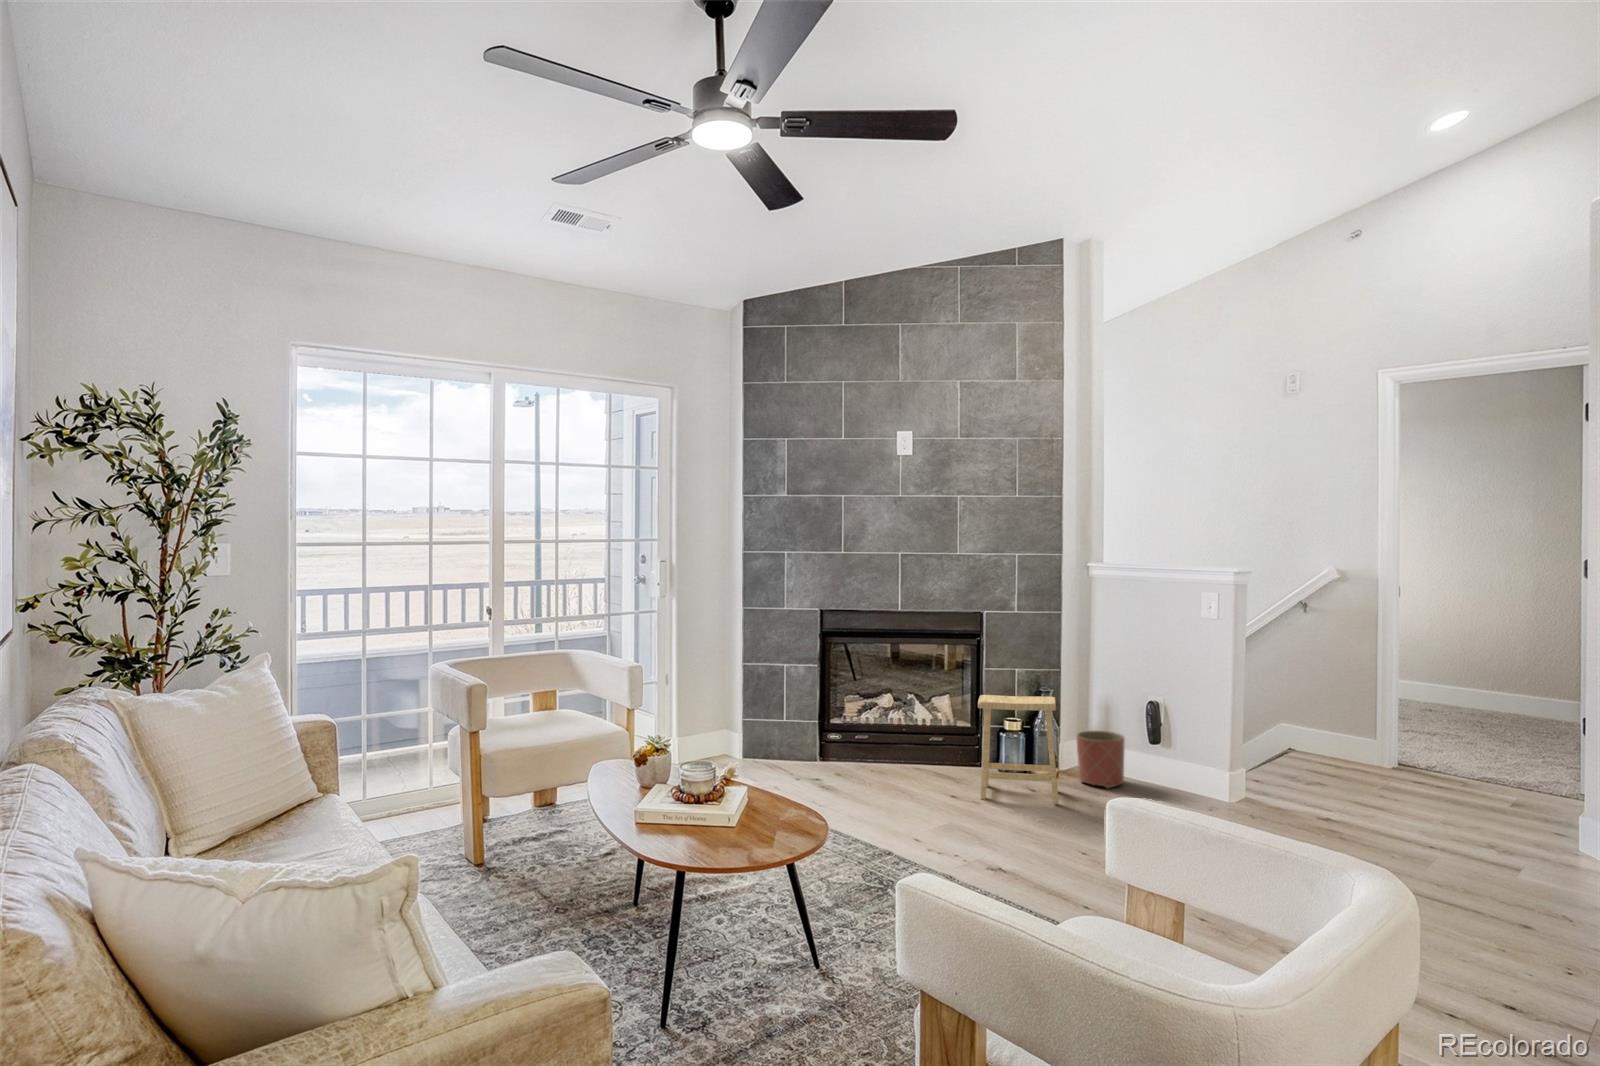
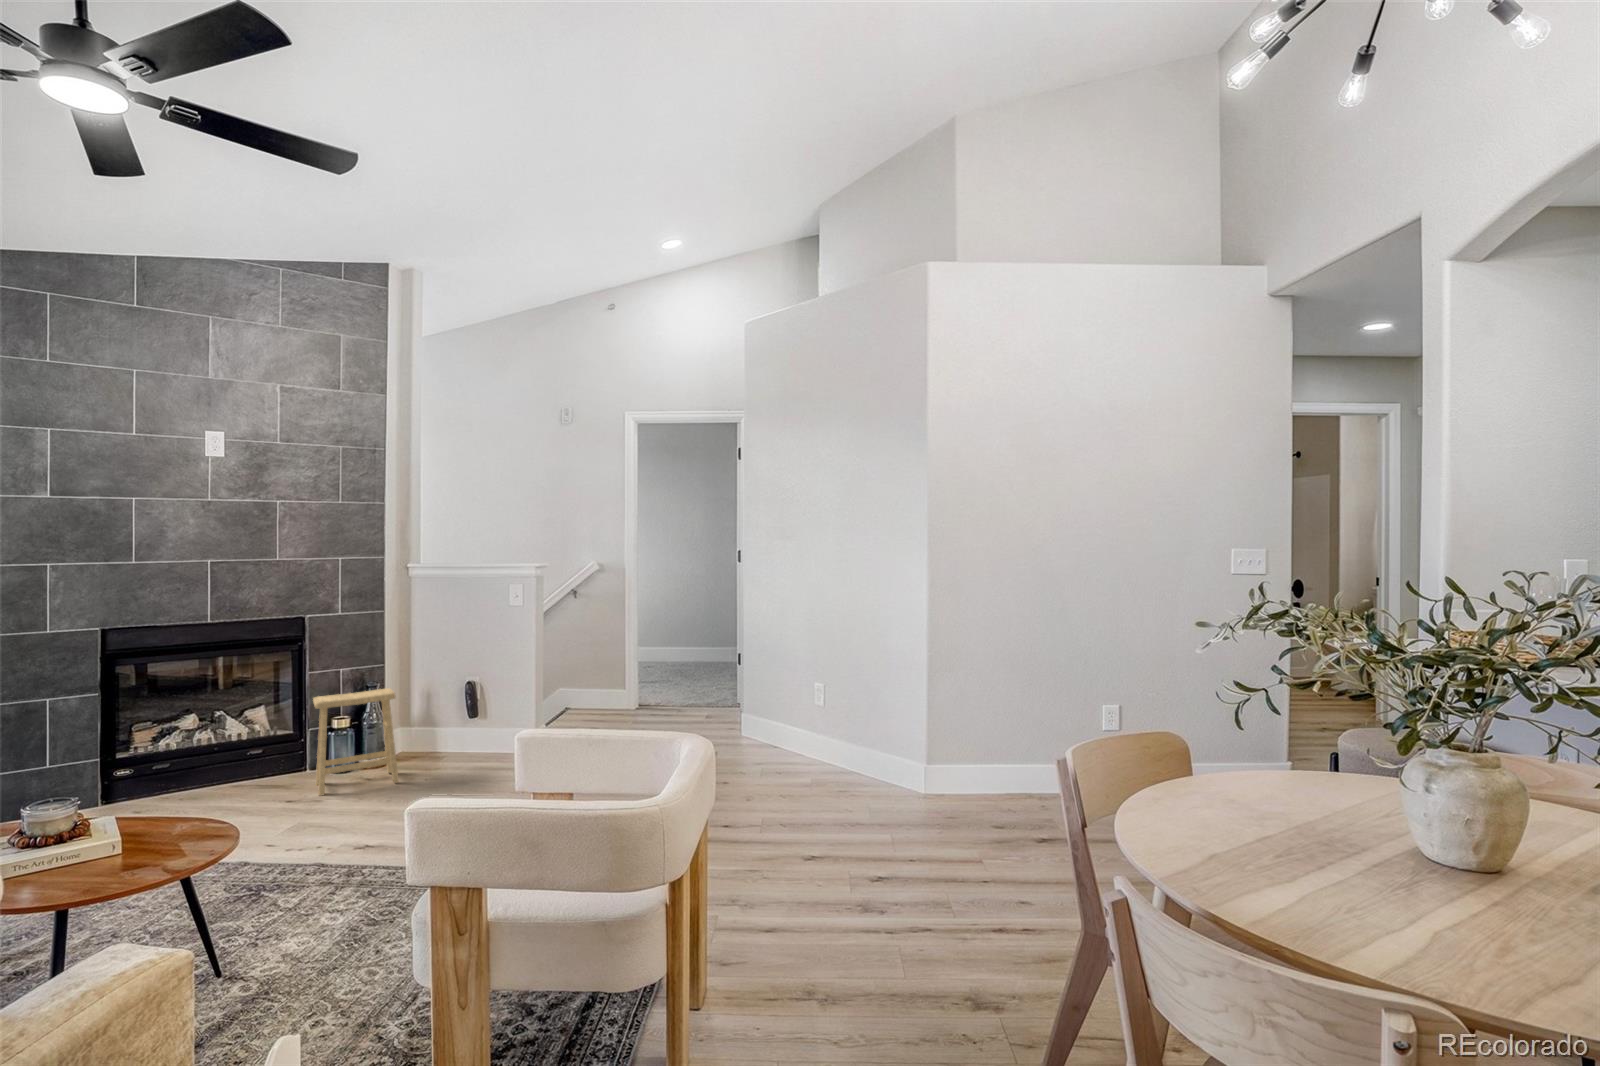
planter: present [1077,731,1125,788] -> none [406,713,449,762]

